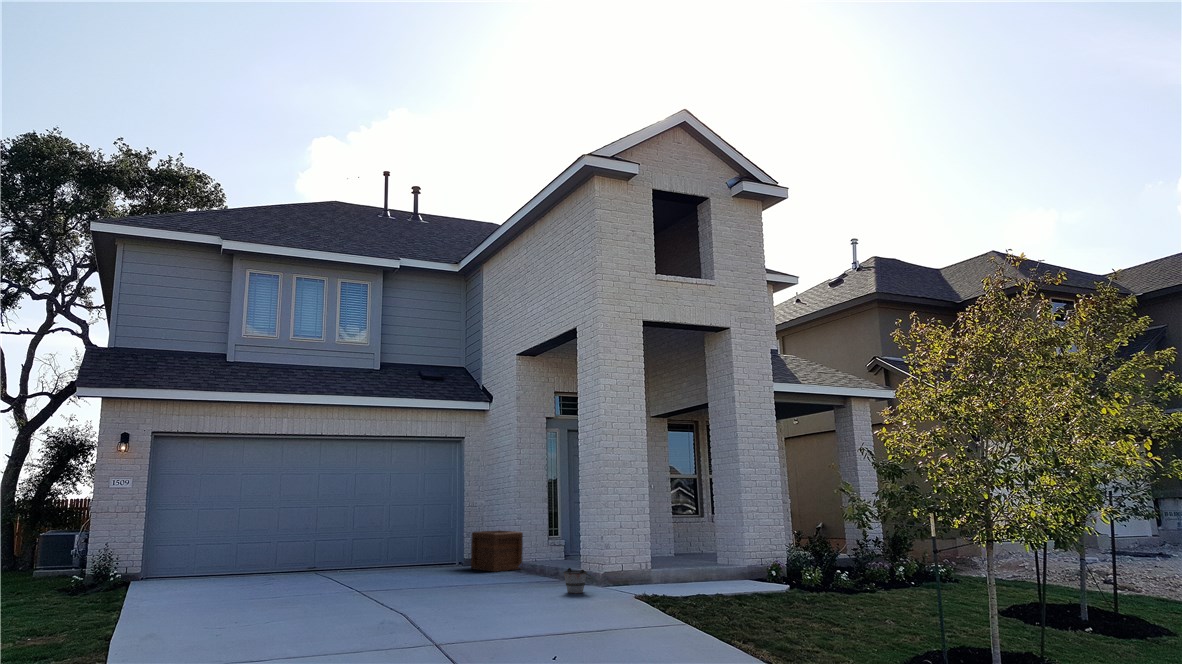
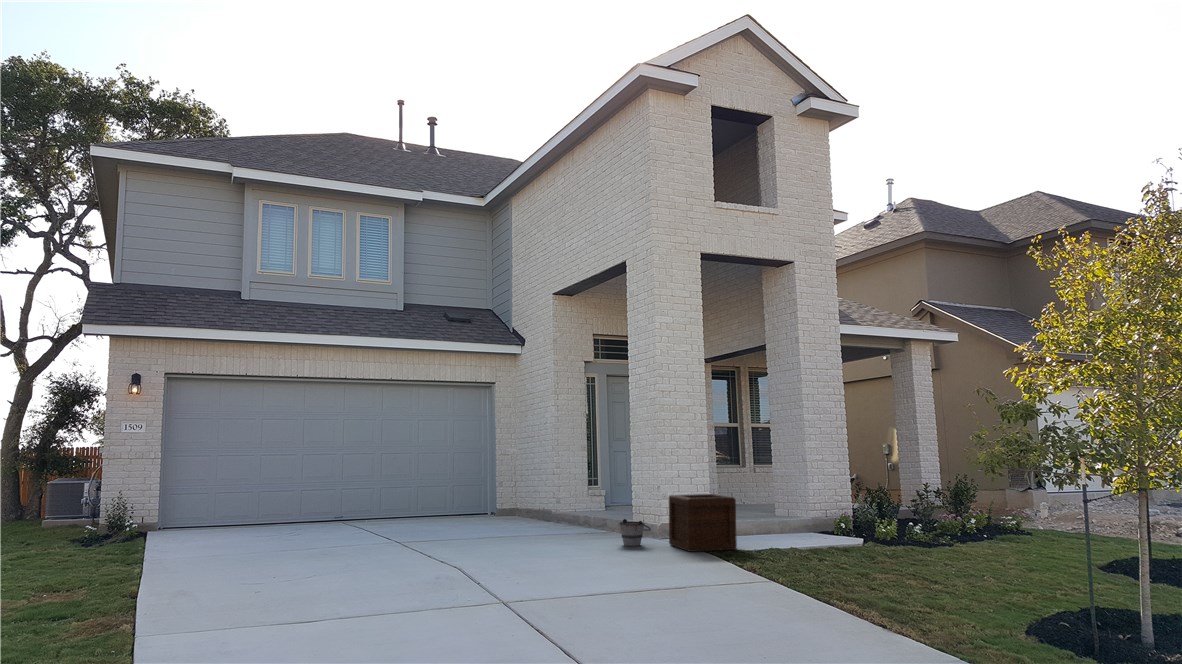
wooden crate: present [471,530,523,572] -> present [669,494,737,552]

